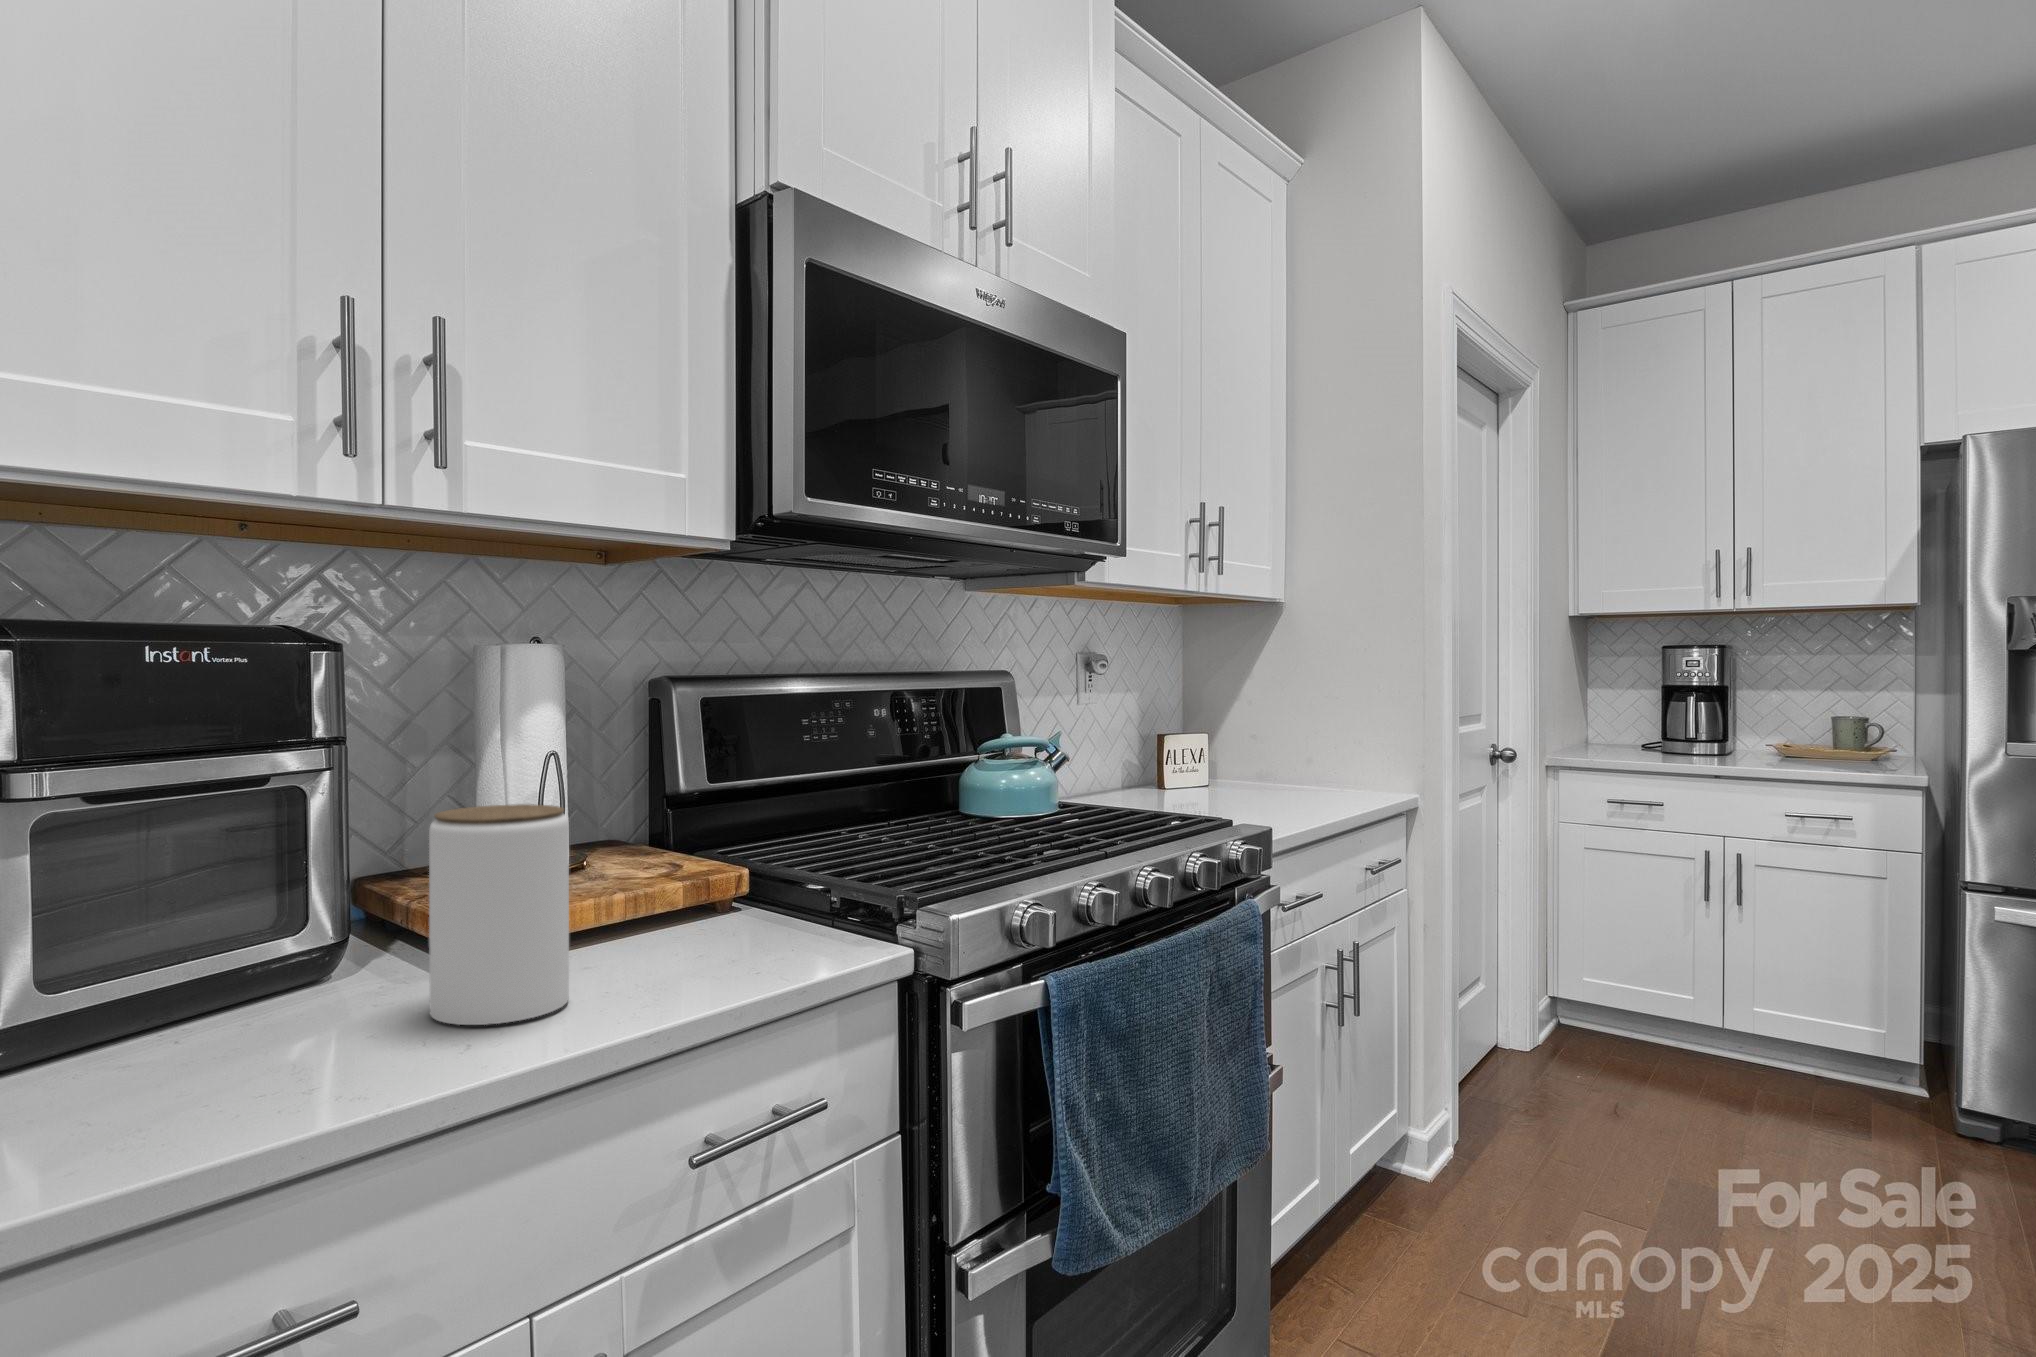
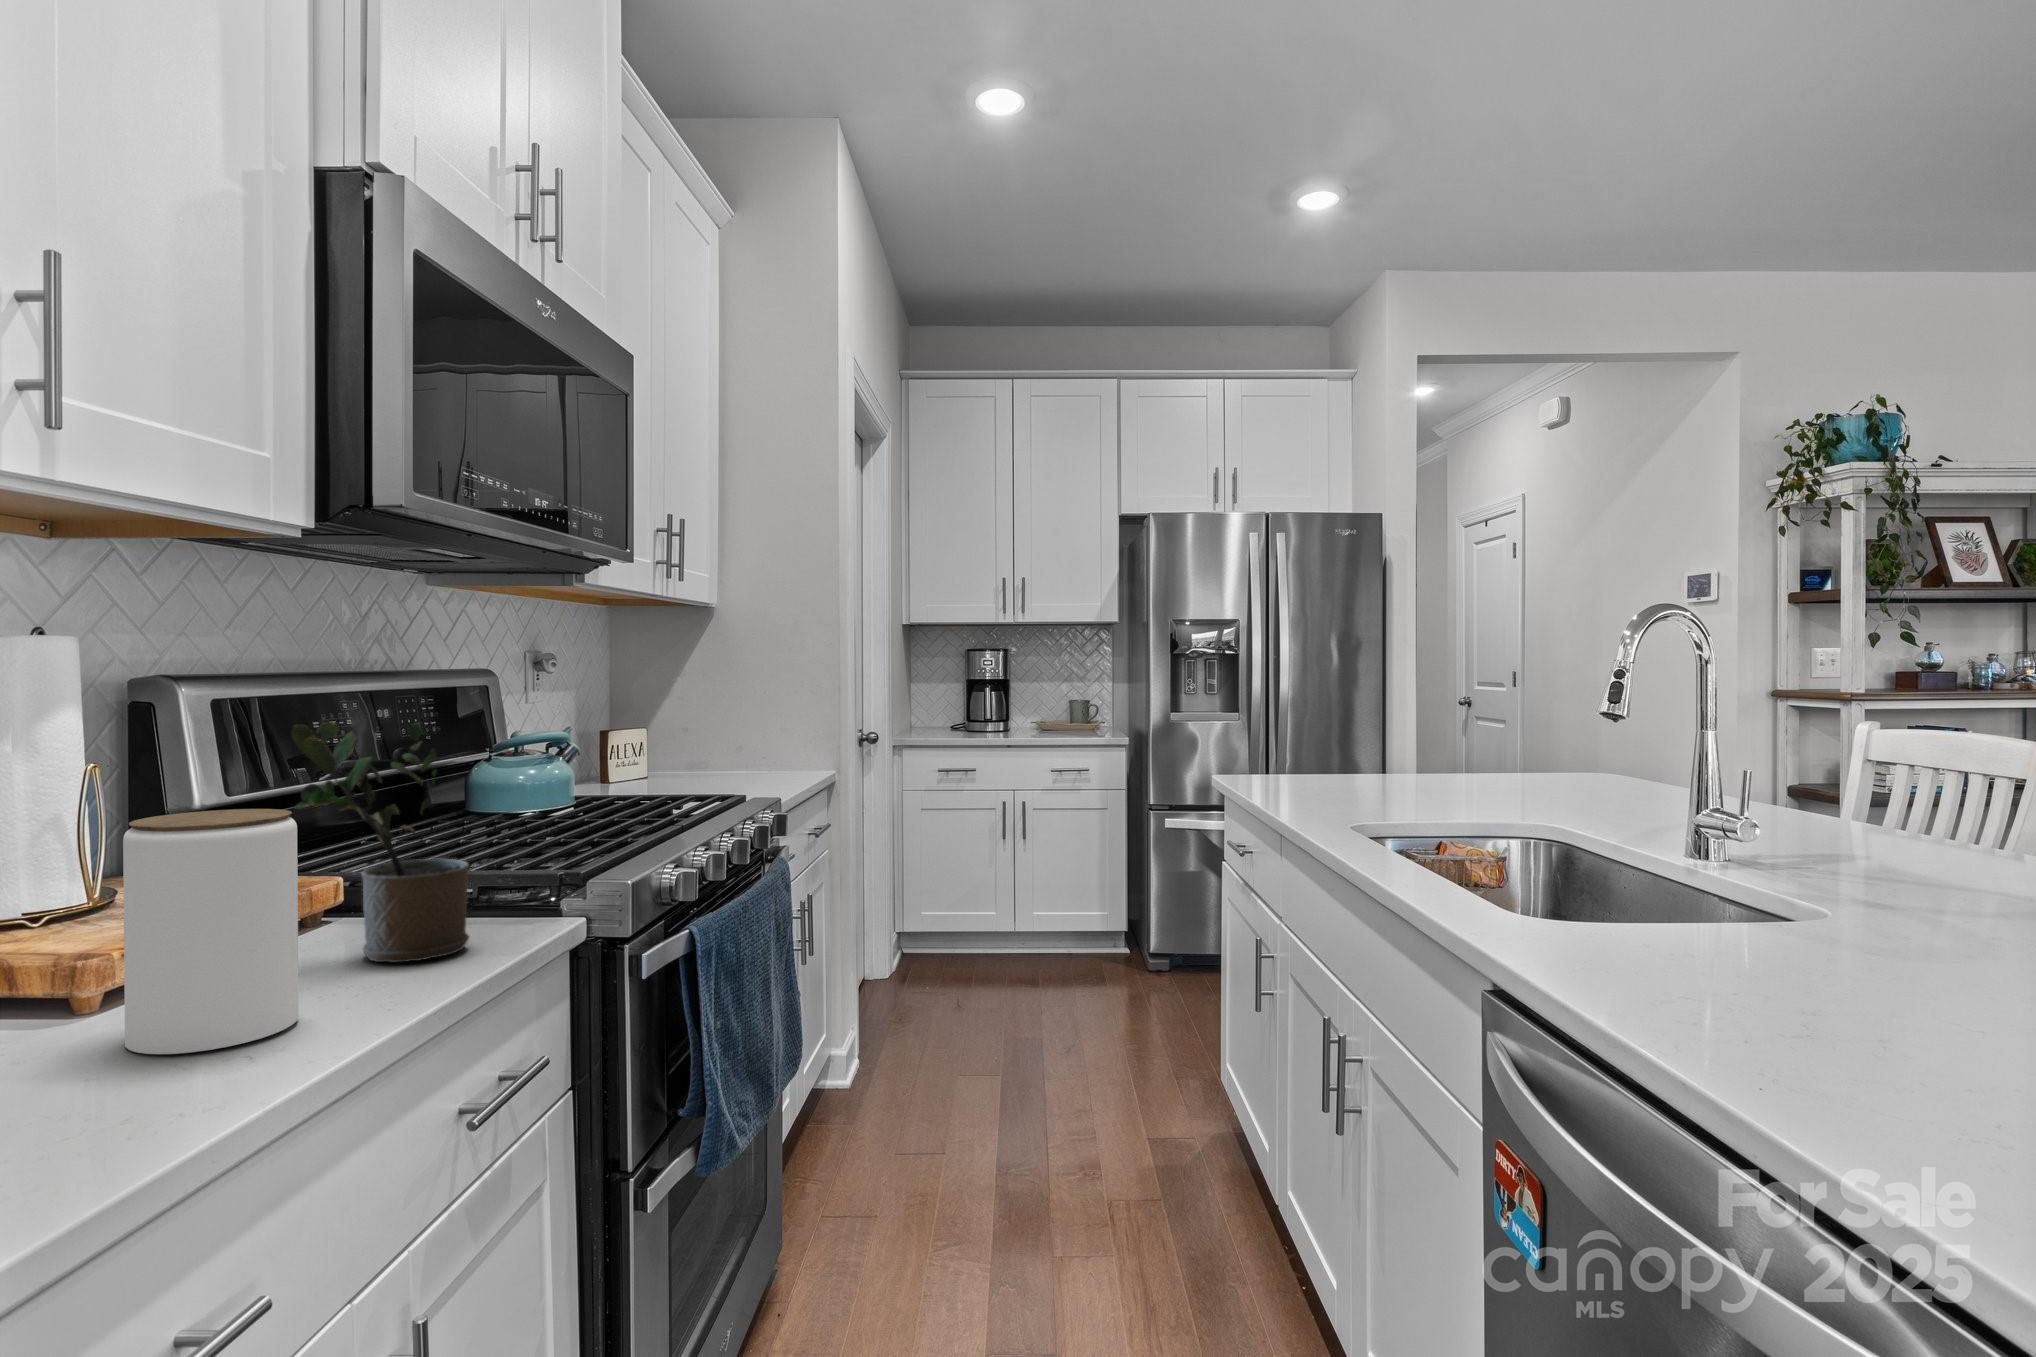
potted plant: none [631,725,787,966] -> present [291,722,469,962]

